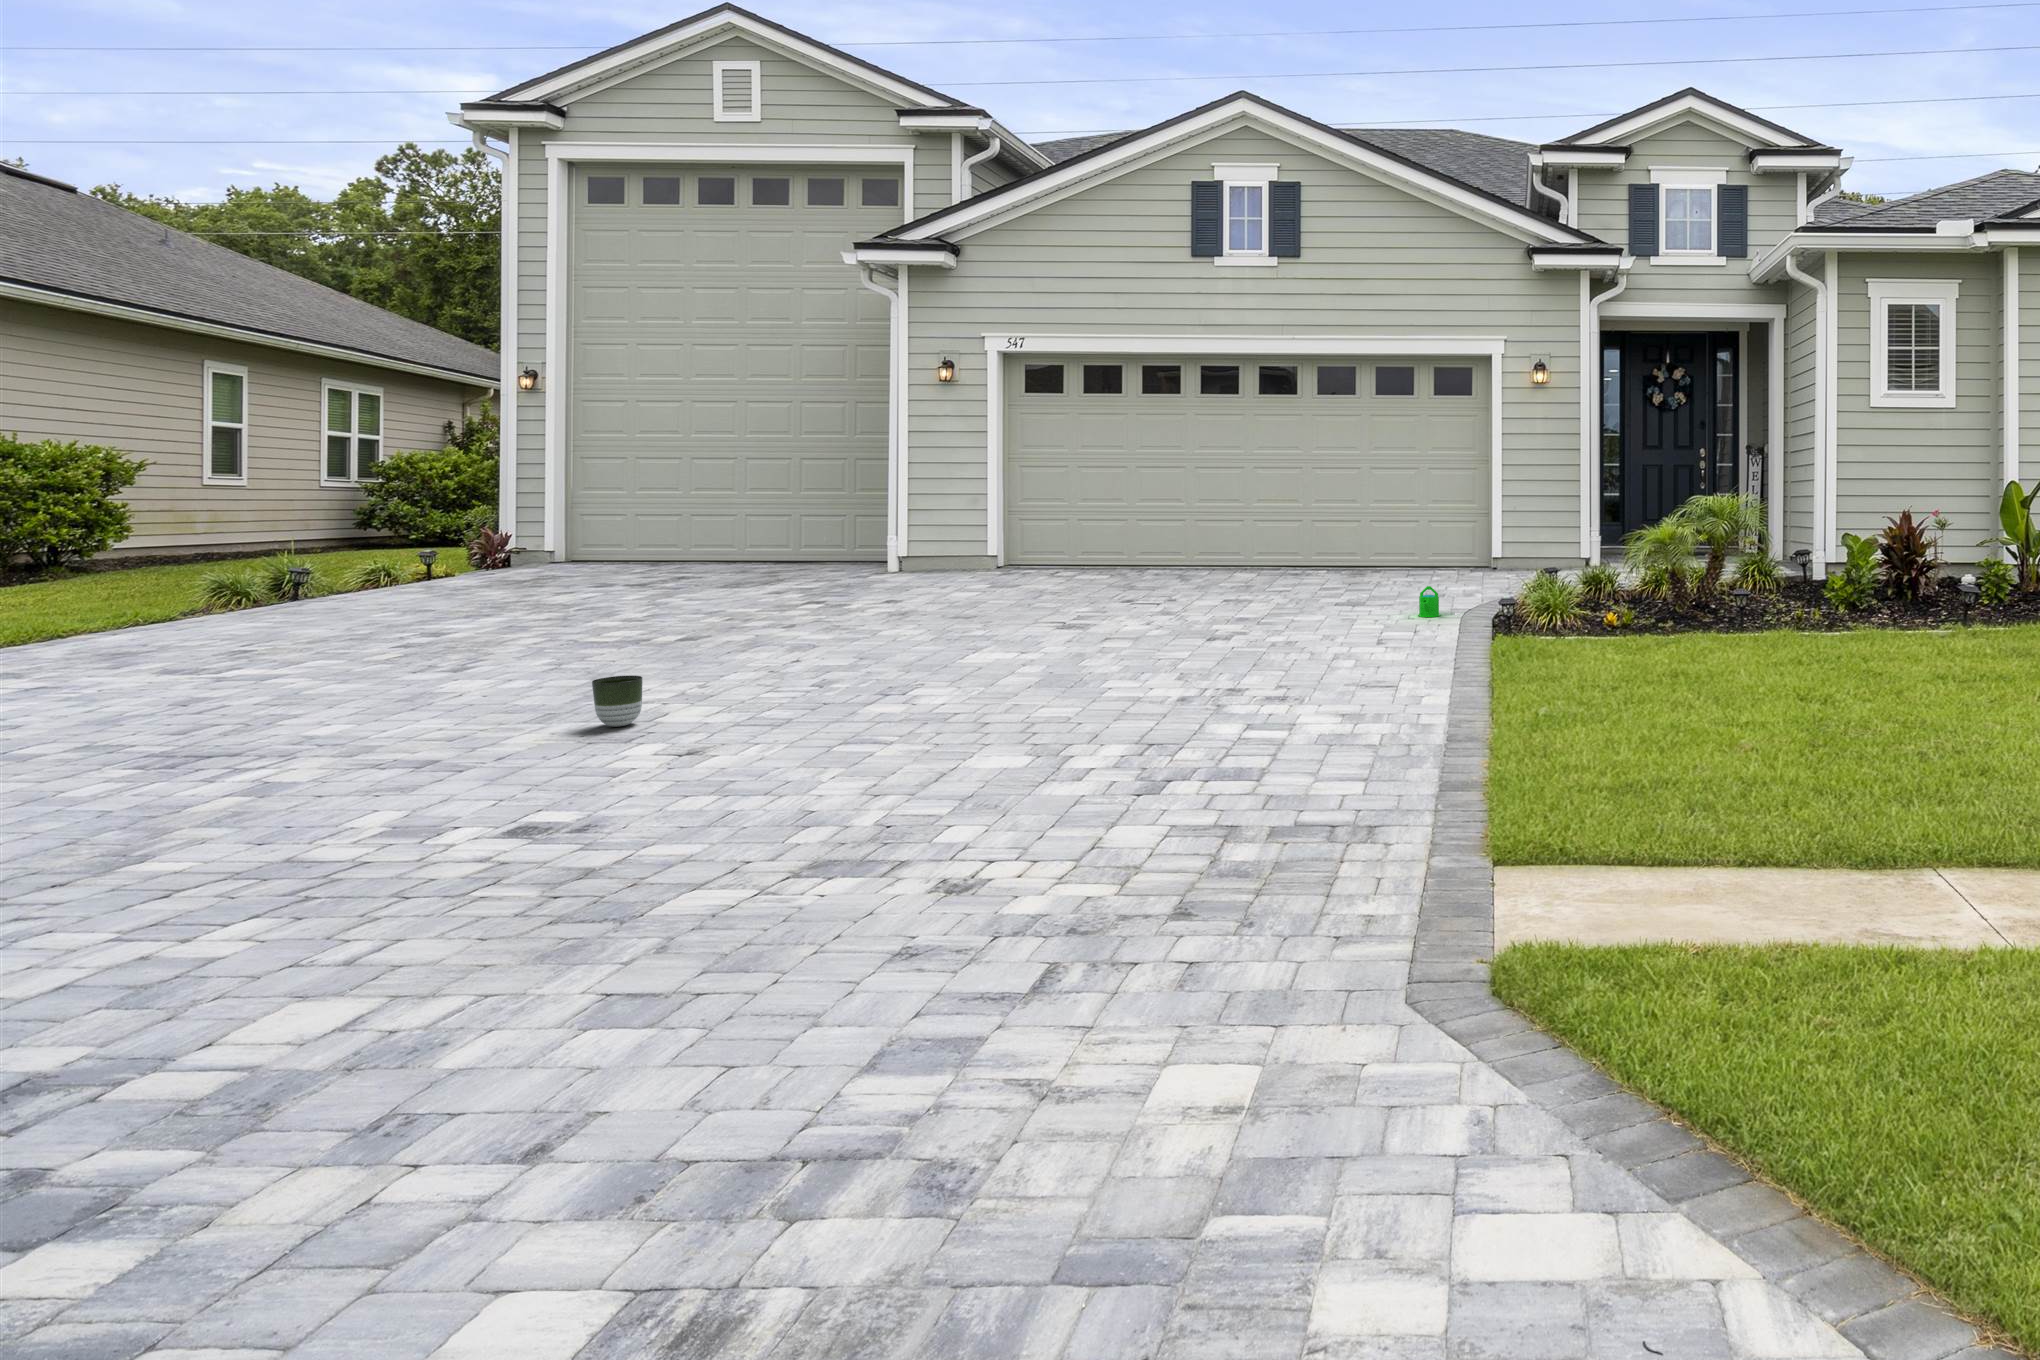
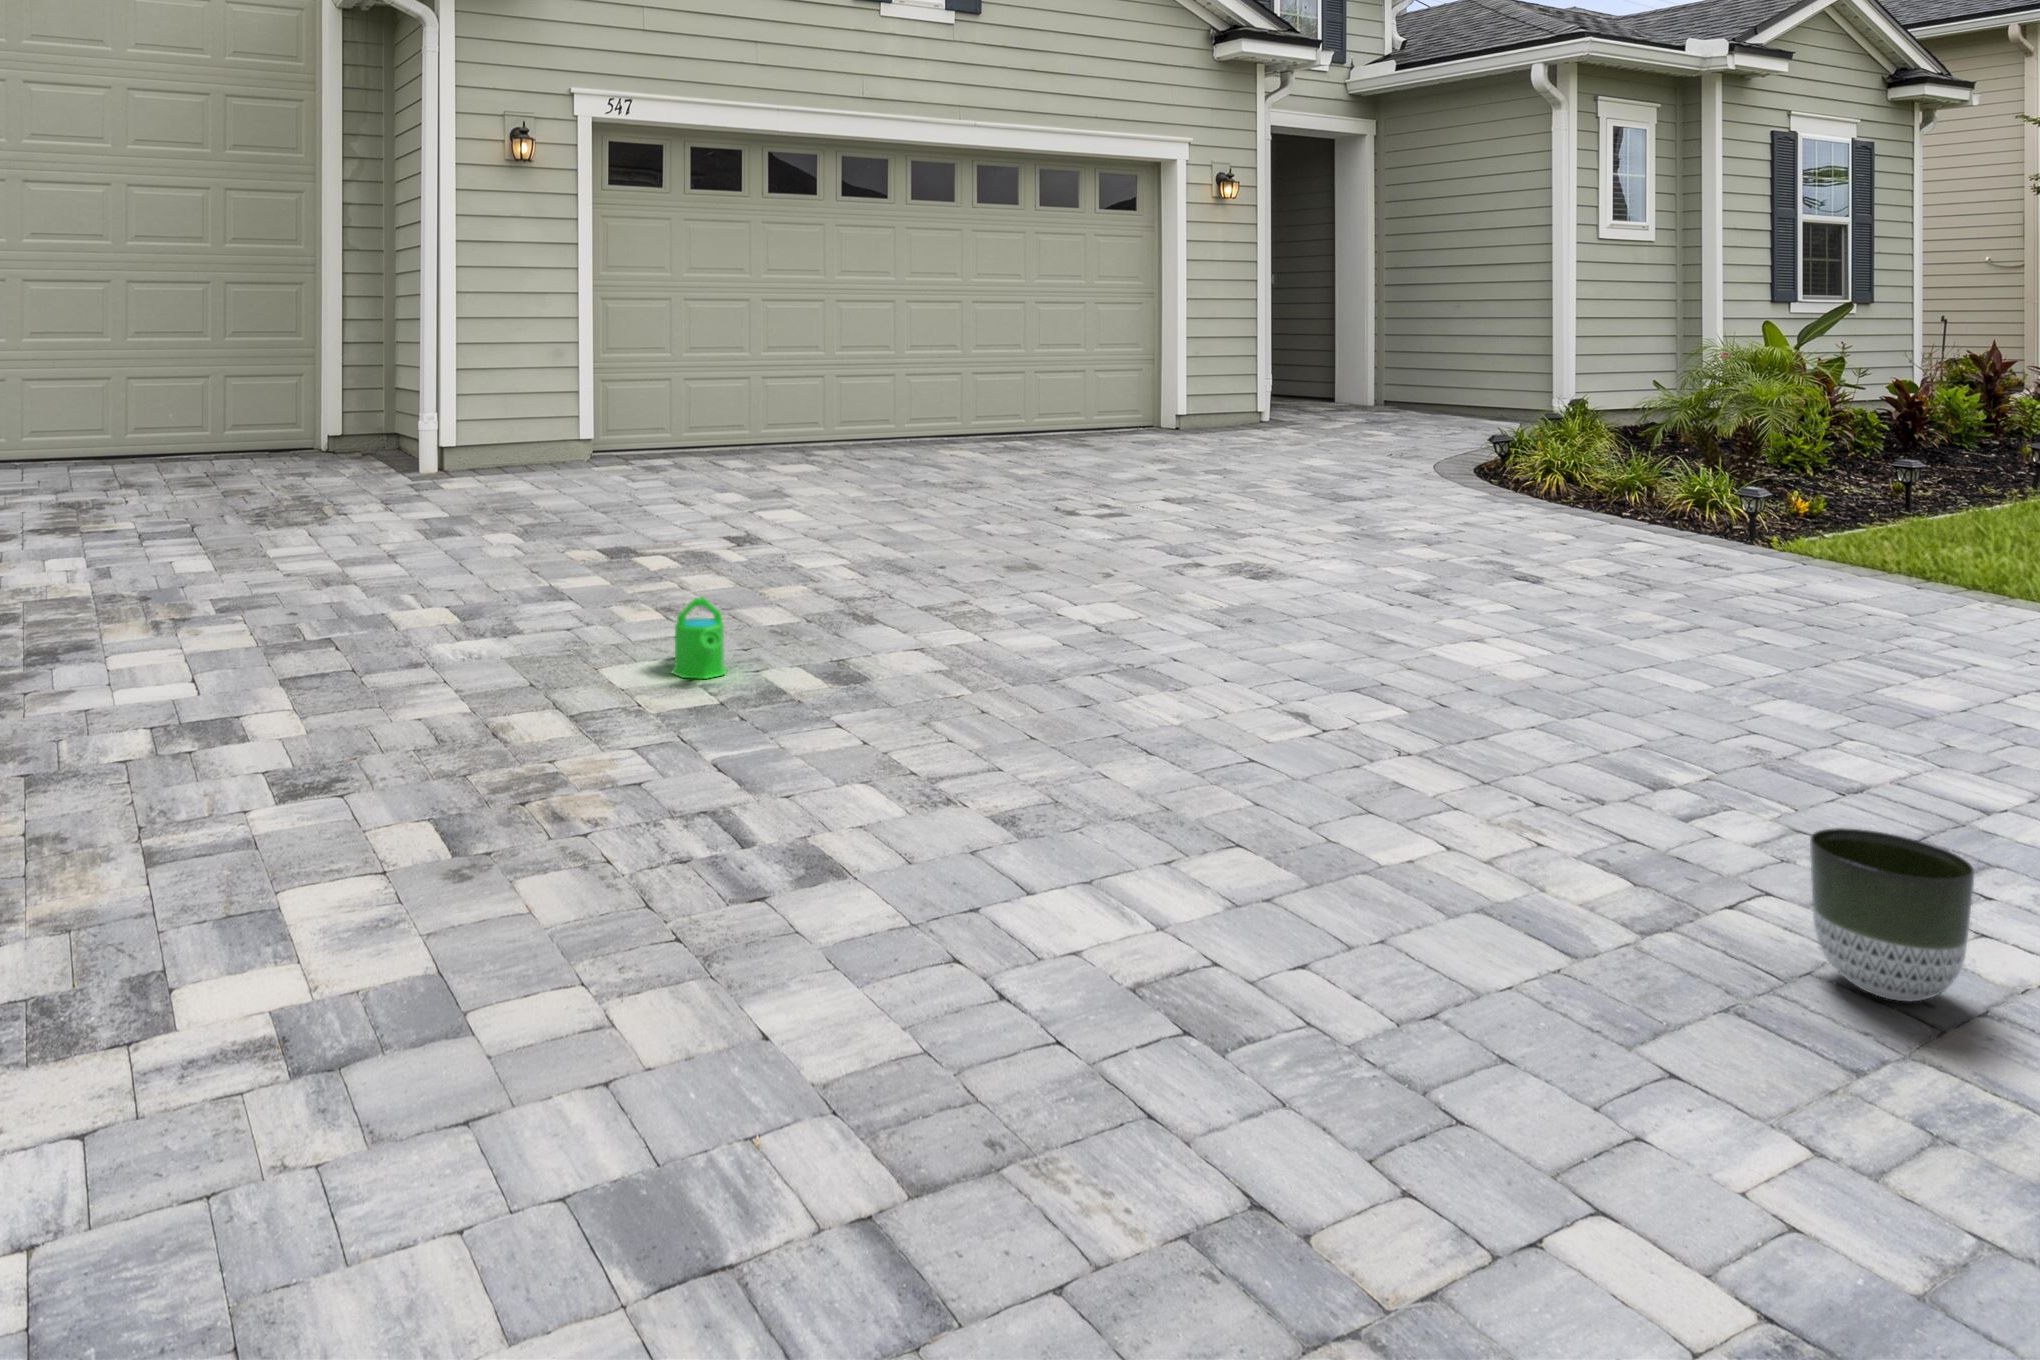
watering can: present [1418,586,1440,617] -> present [672,598,727,679]

